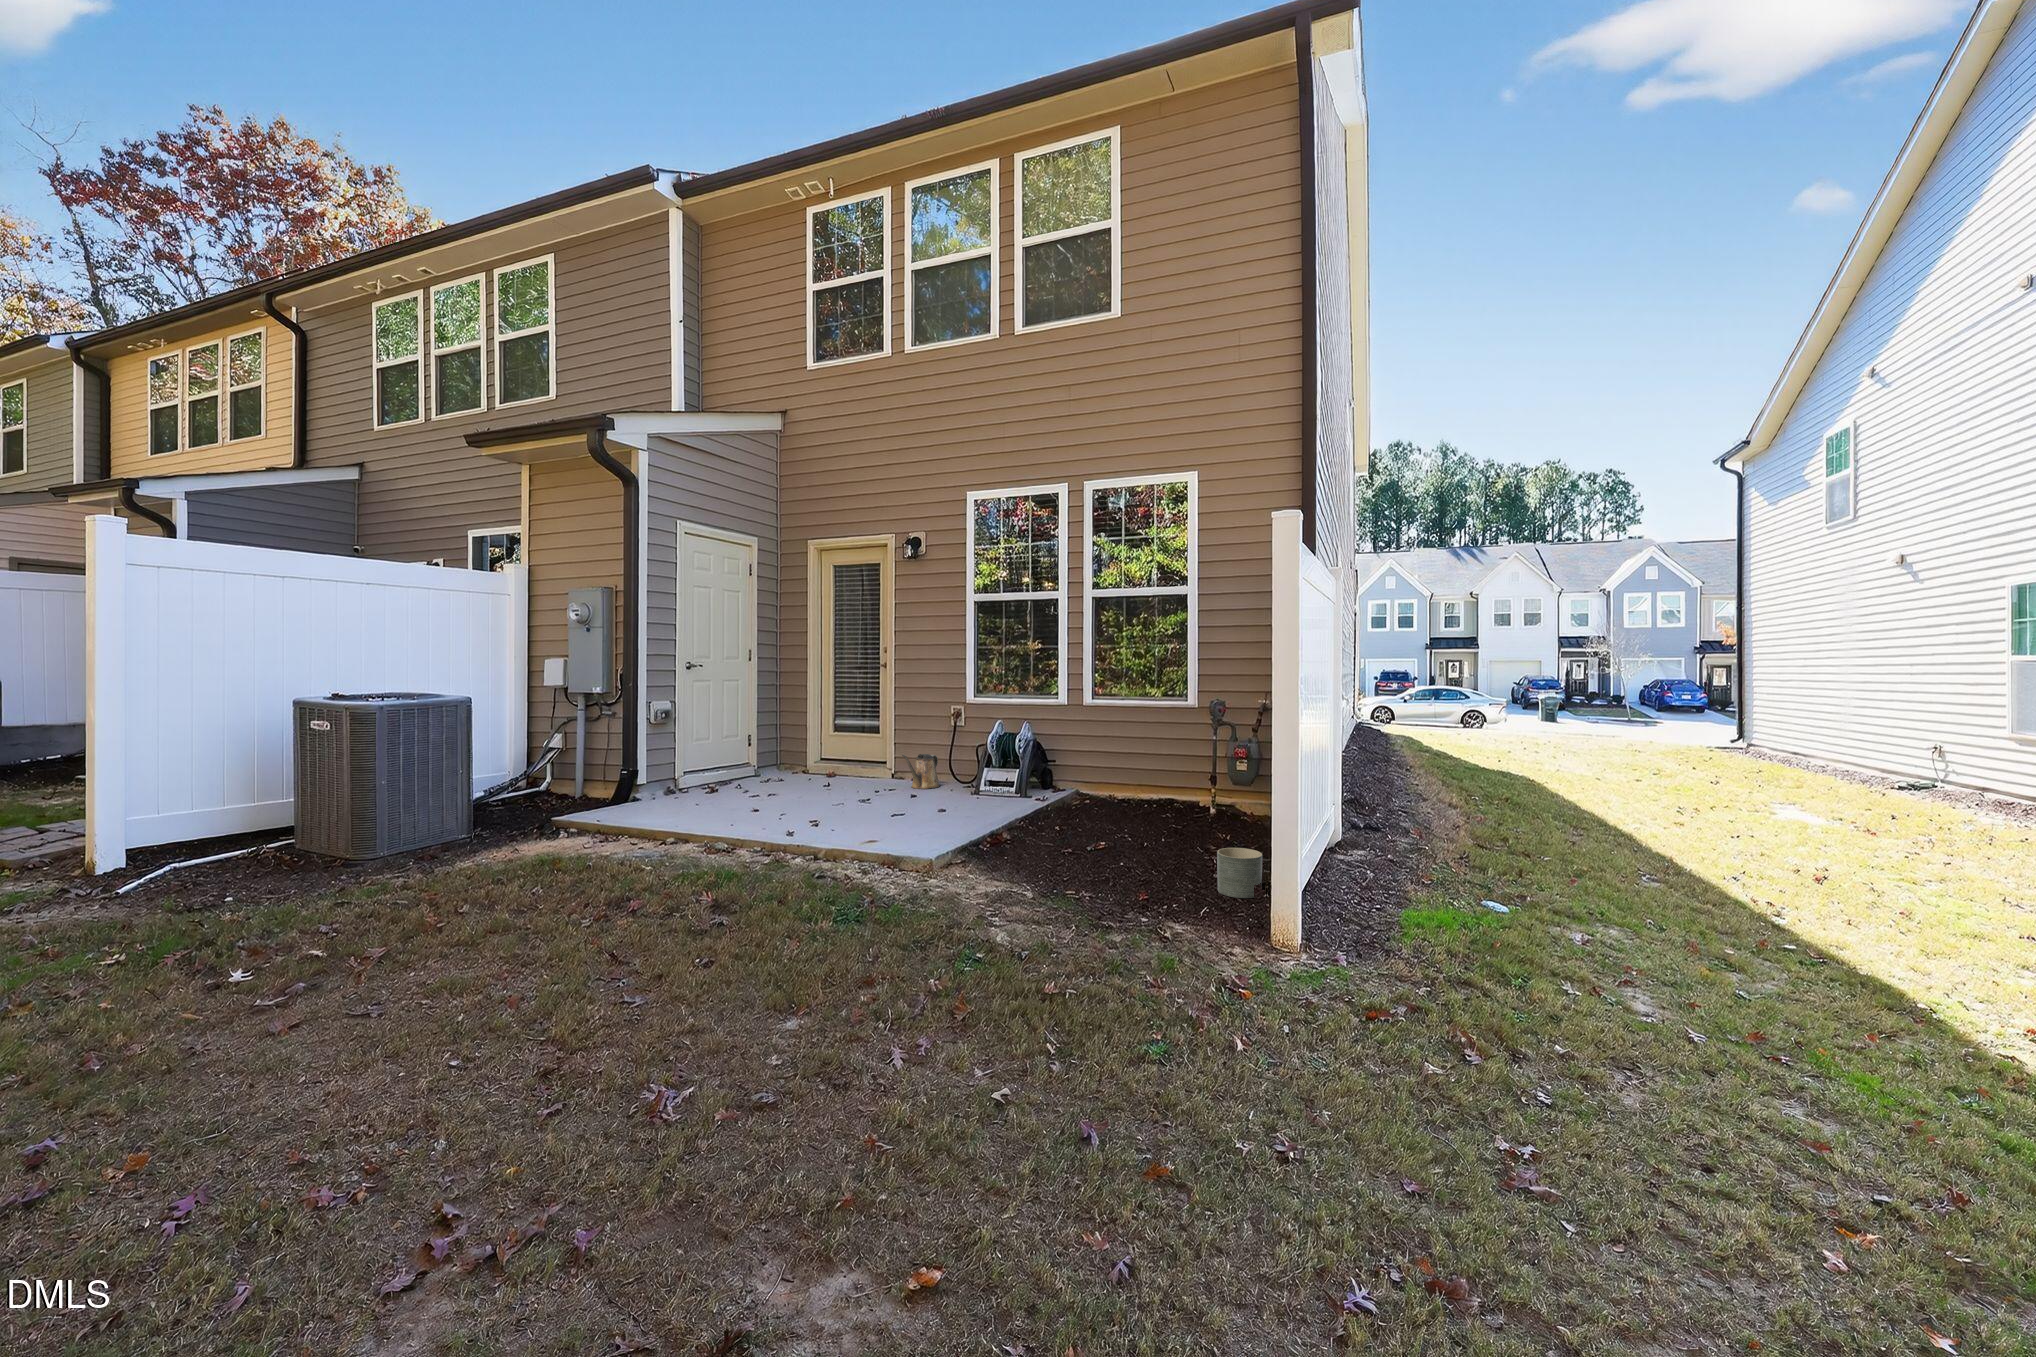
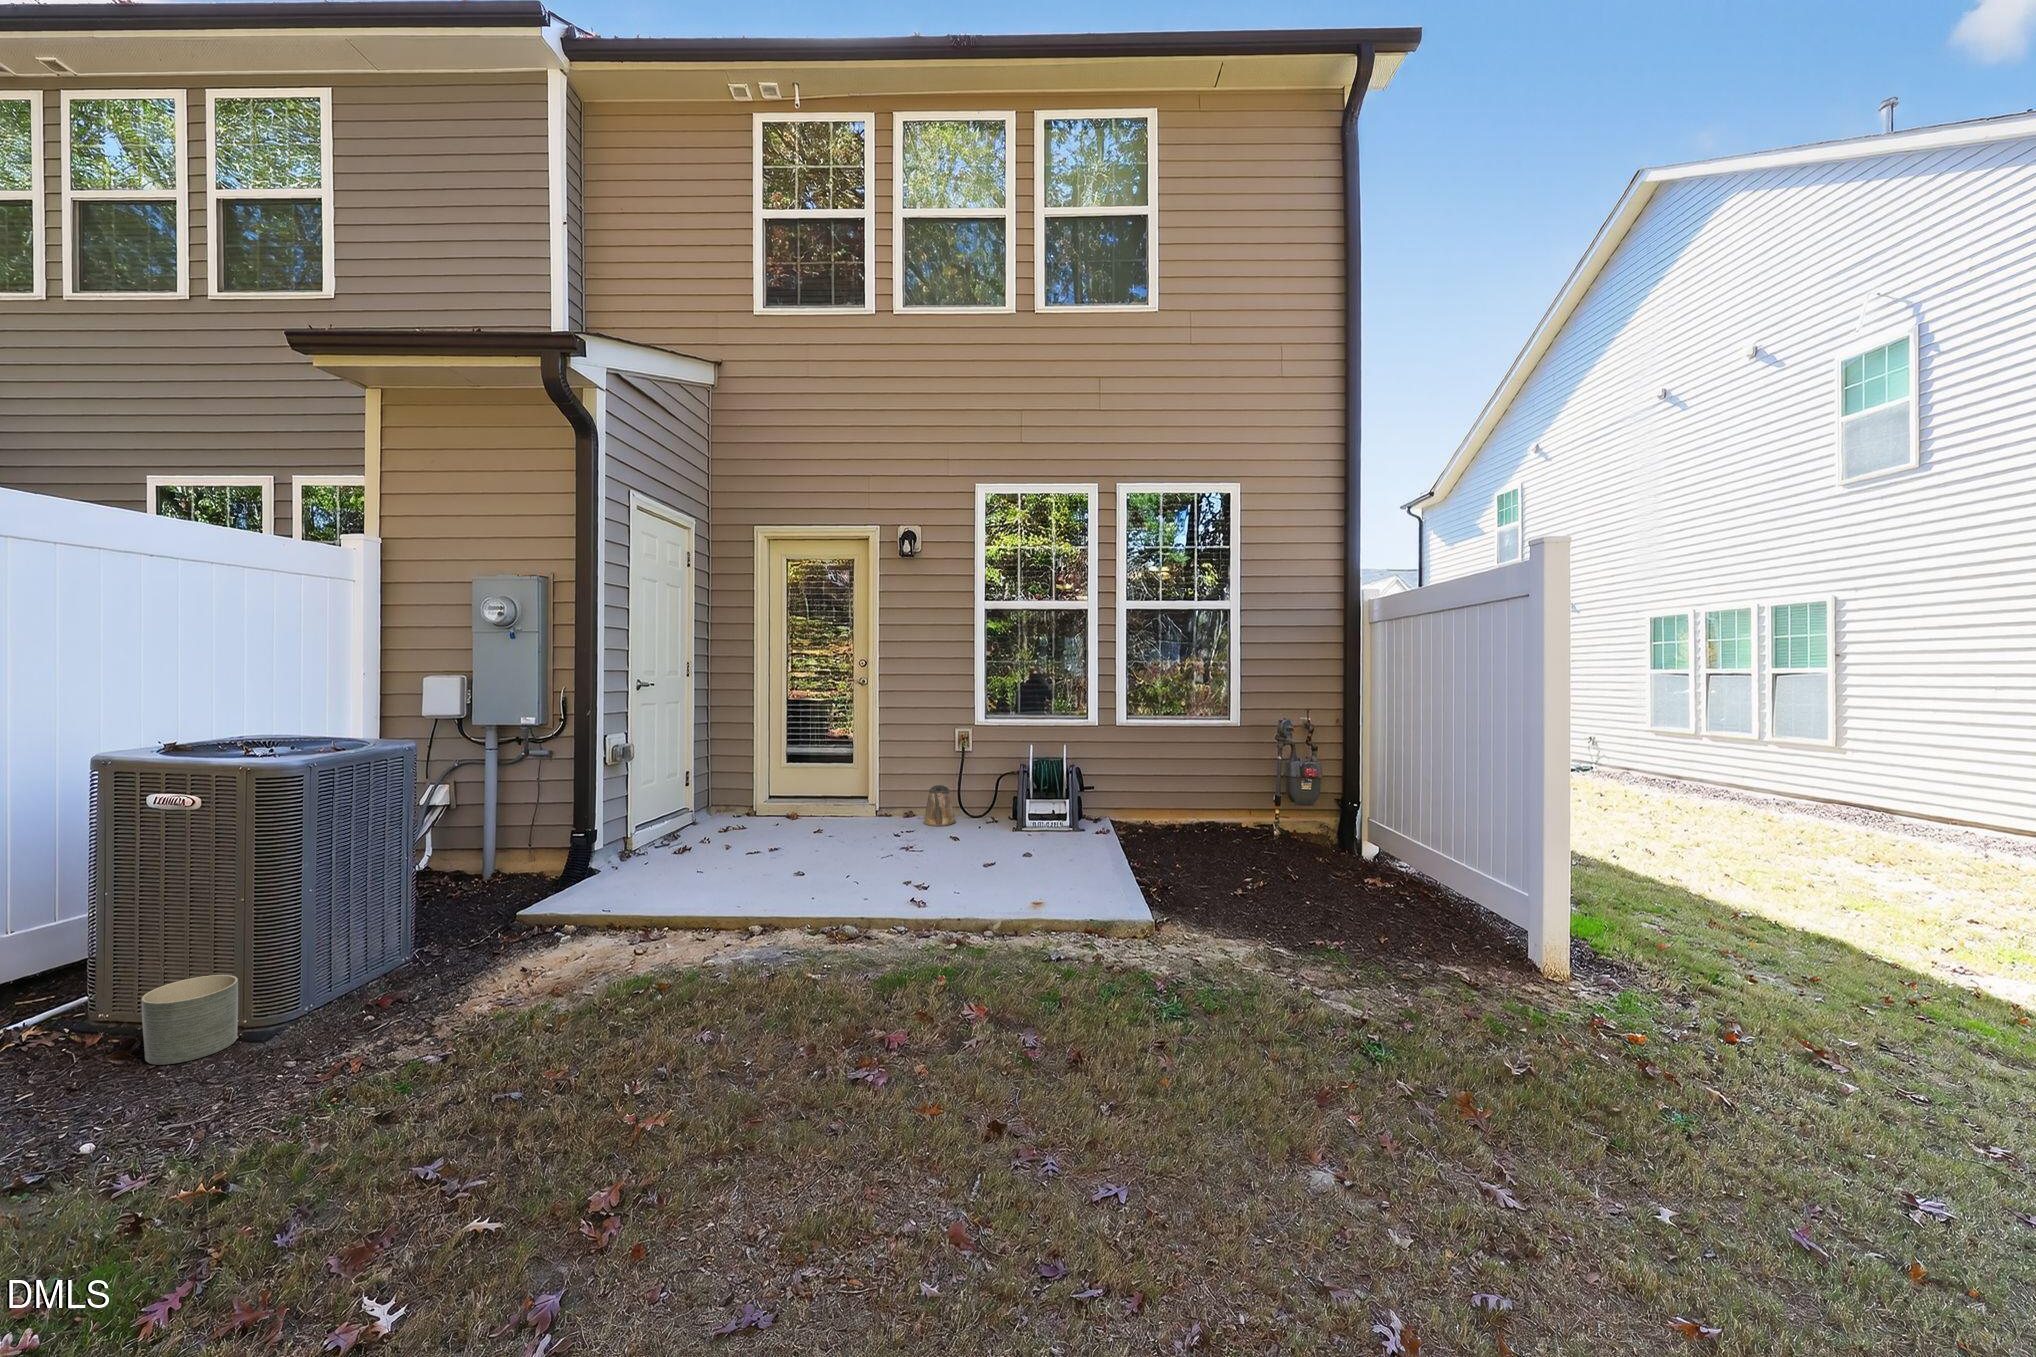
planter: present [1217,848,1262,898] -> present [141,975,238,1065]

